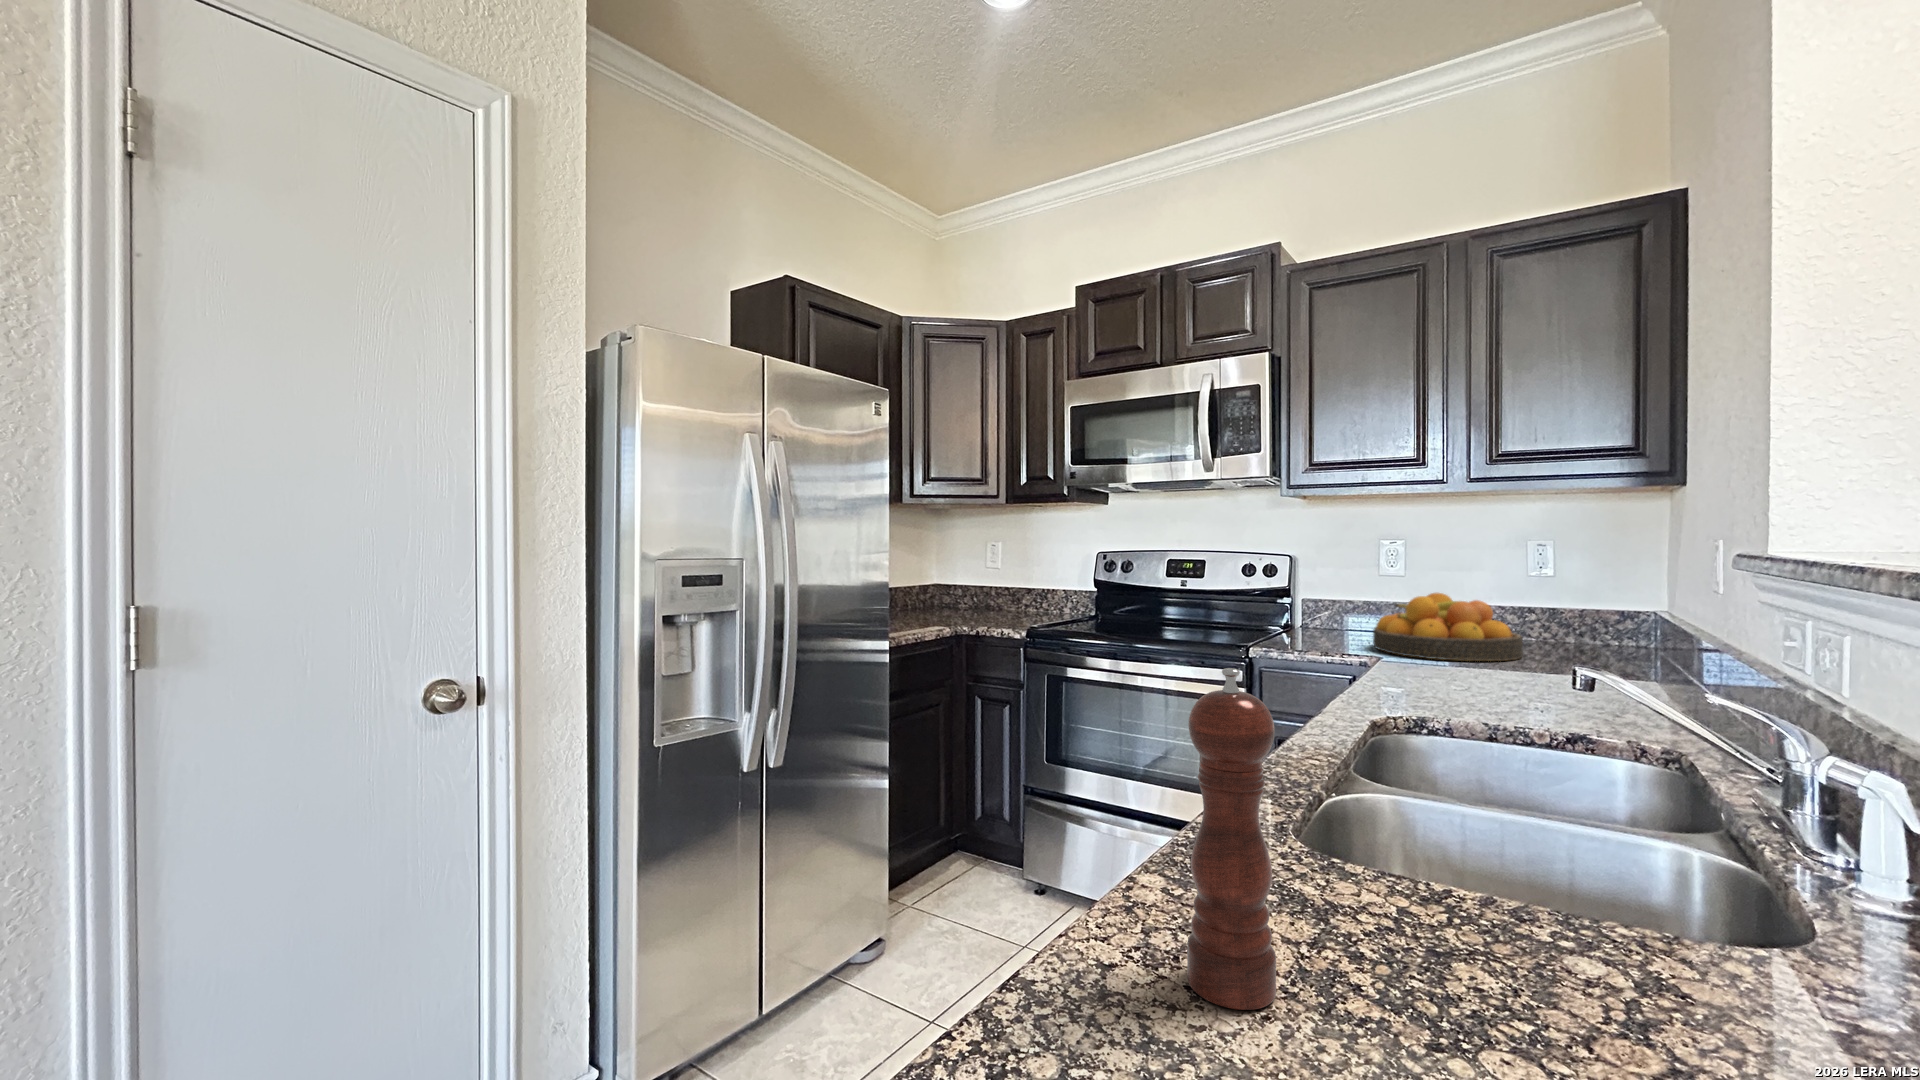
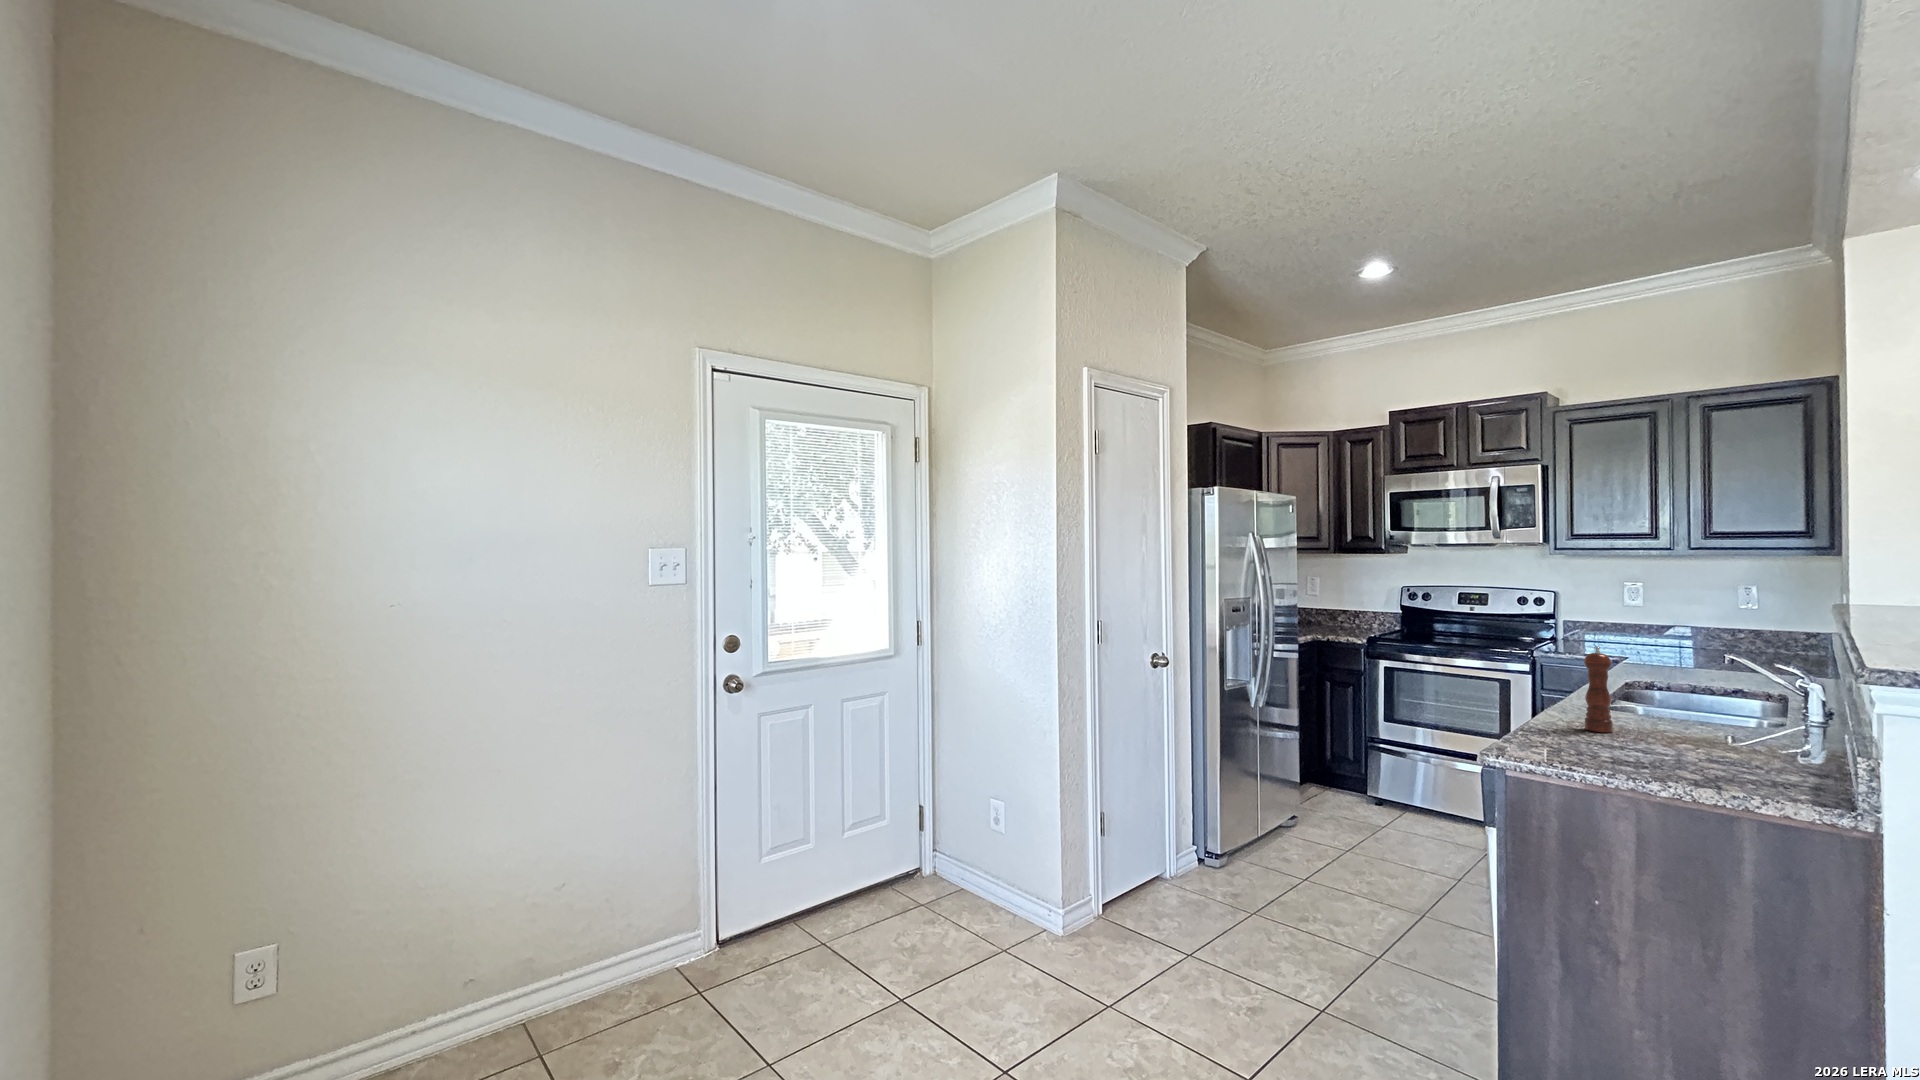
fruit bowl: present [1373,593,1523,661] -> none [1622,618,1727,661]

